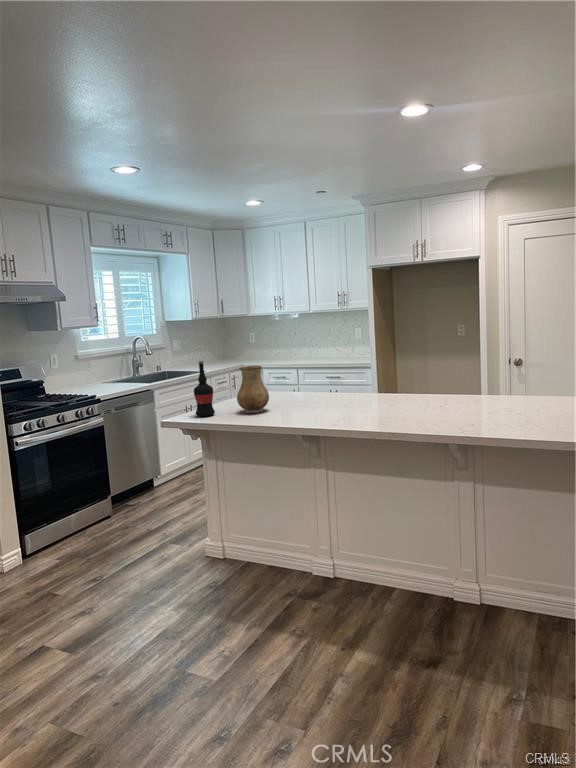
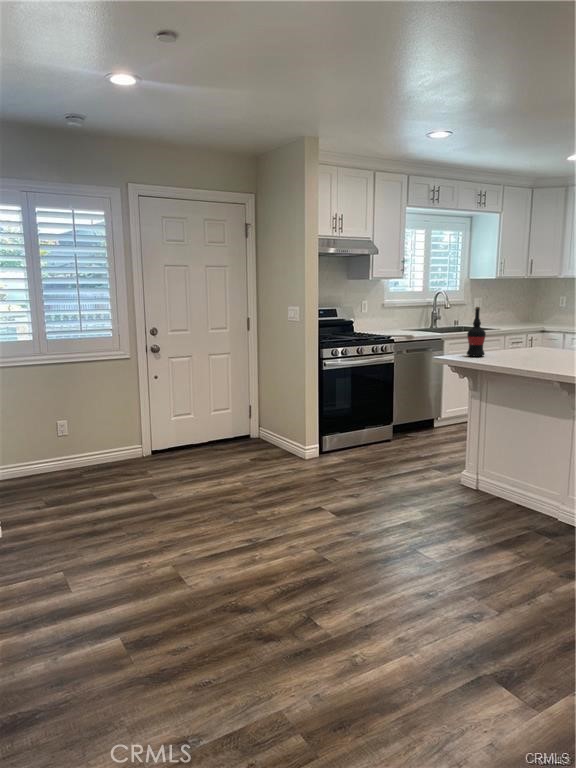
ceramic pitcher: present [237,365,269,413] -> none [507,315,540,359]

